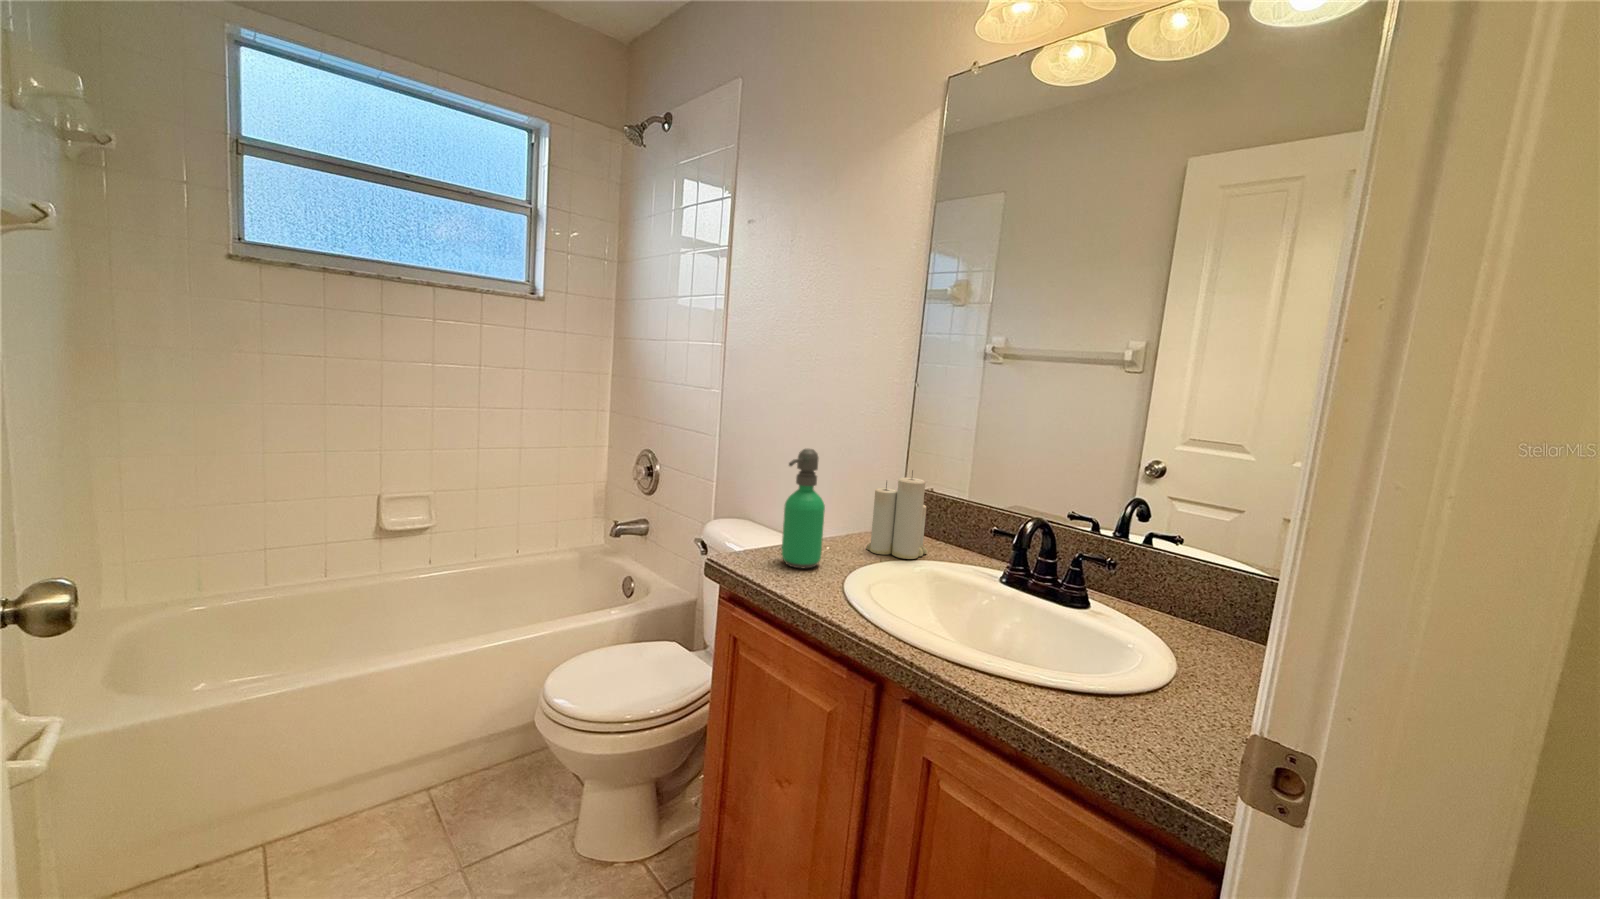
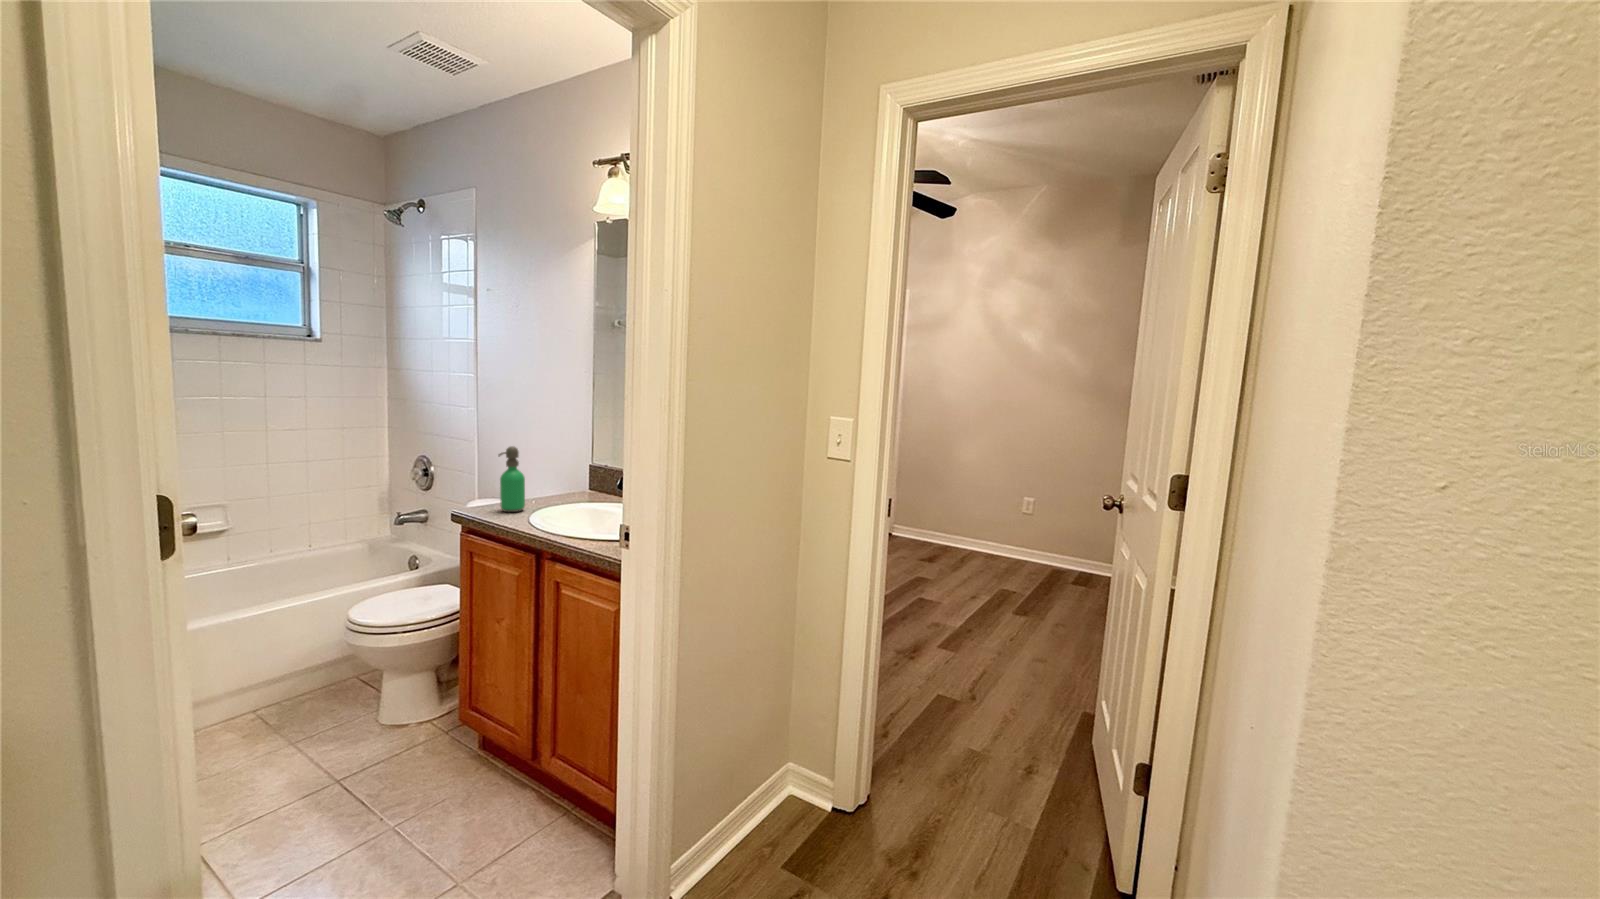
candle: present [866,471,927,559] -> none [560,455,598,505]

